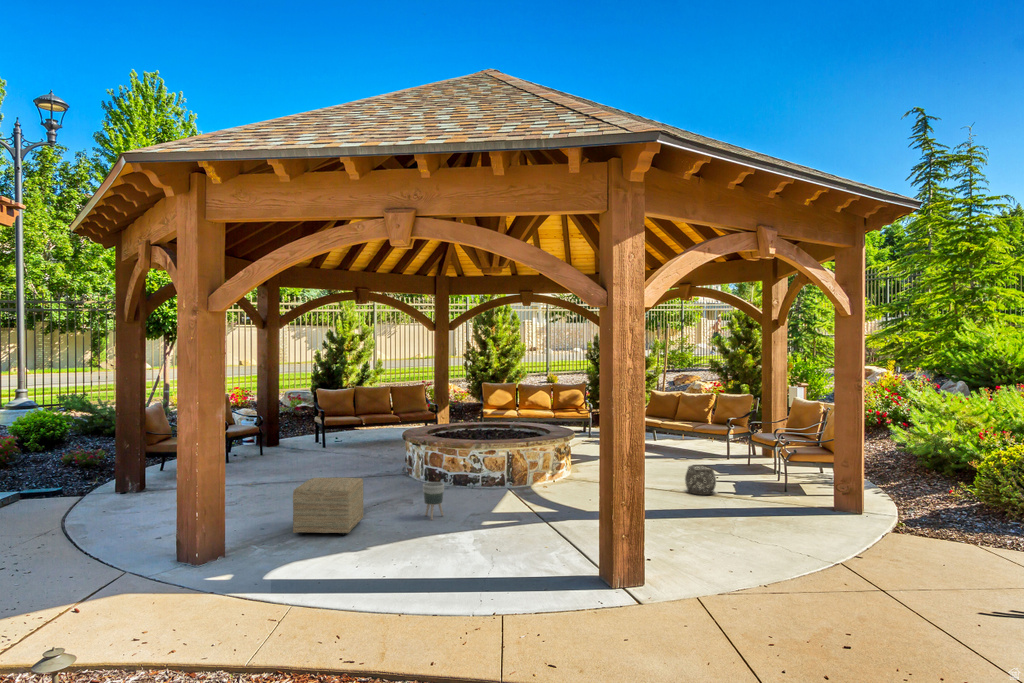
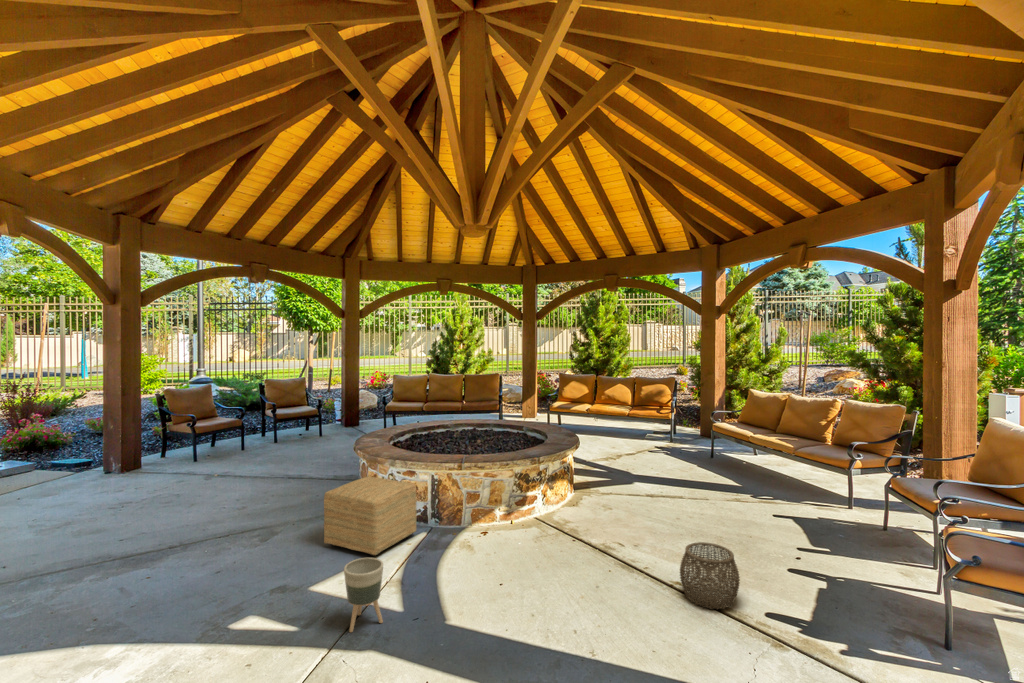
ottoman: present [293,477,363,535] -> present [324,477,416,556]
planter: present [423,482,444,520] -> present [344,558,383,632]

